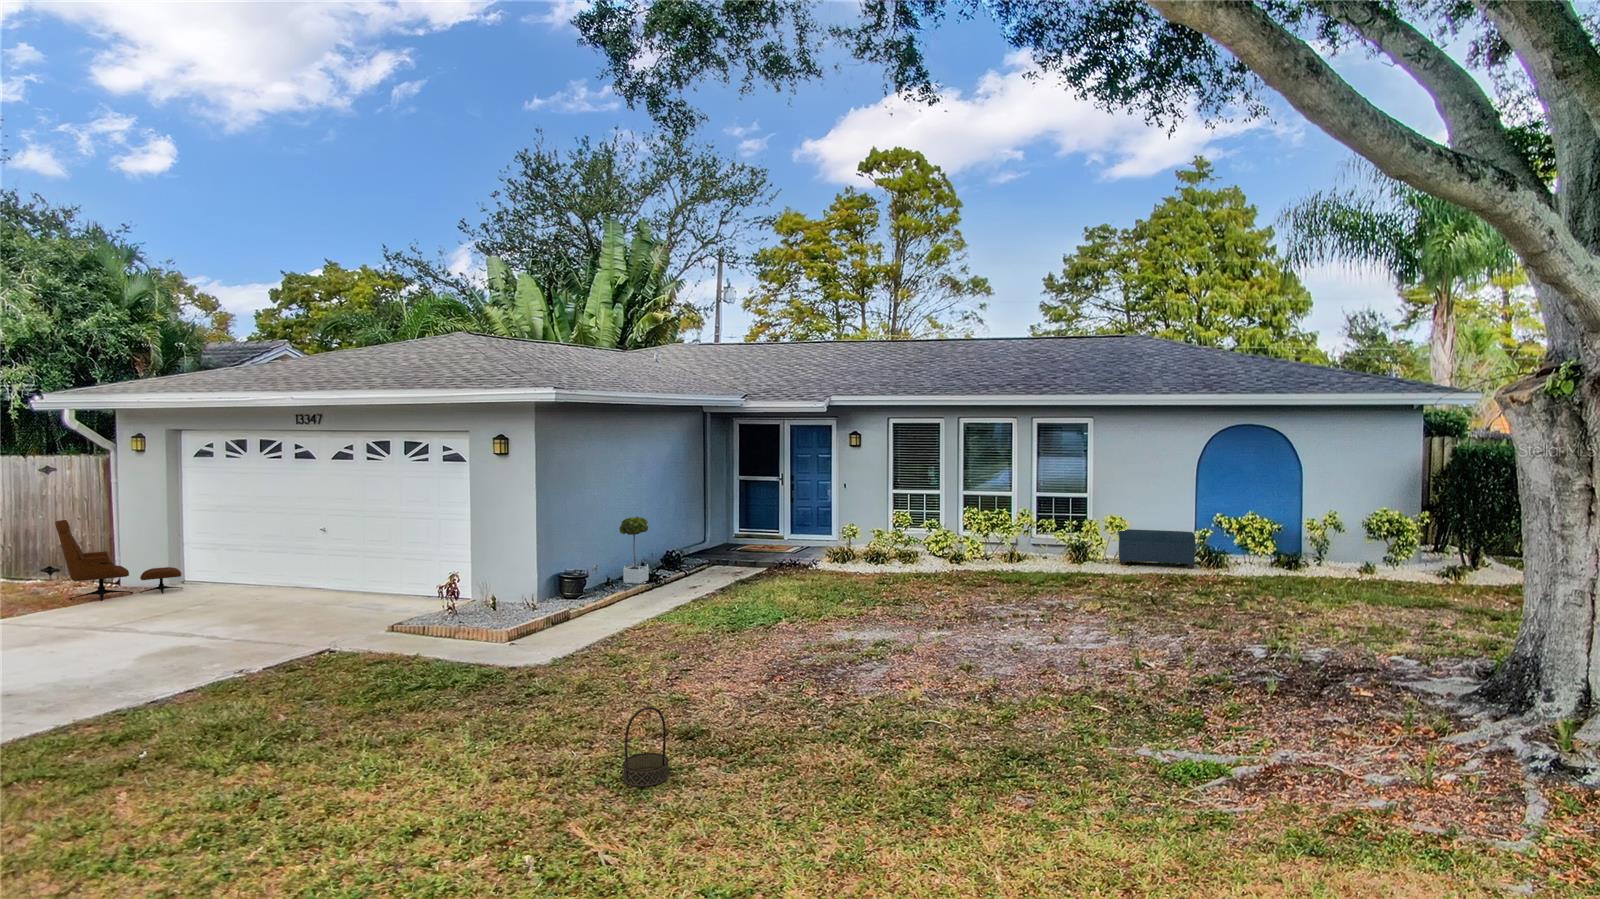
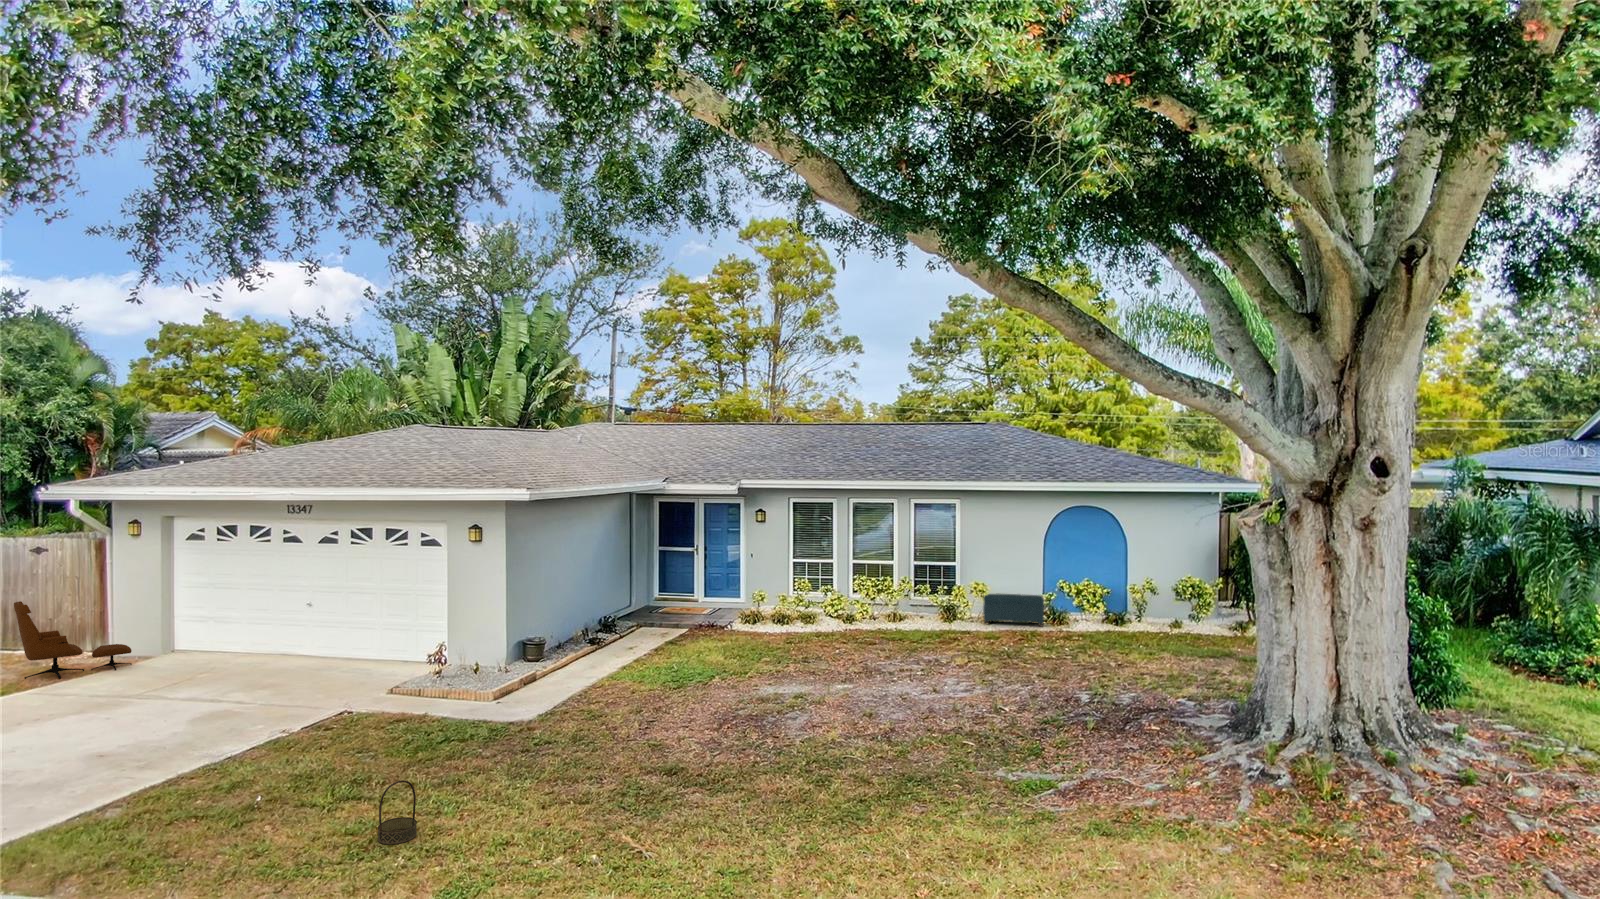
potted tree: present [619,516,649,583] -> none [559,589,585,650]
basket: present [623,707,669,787] -> present [378,780,417,844]

